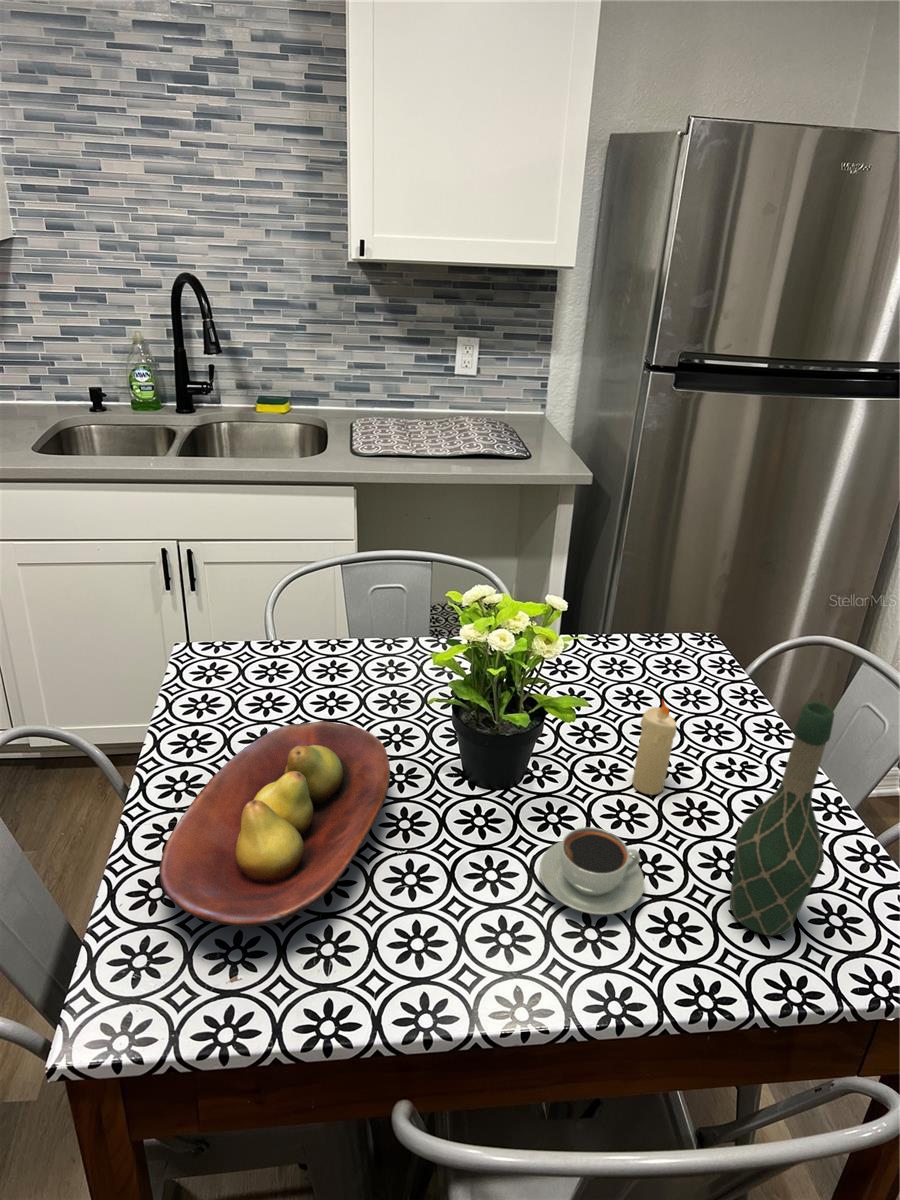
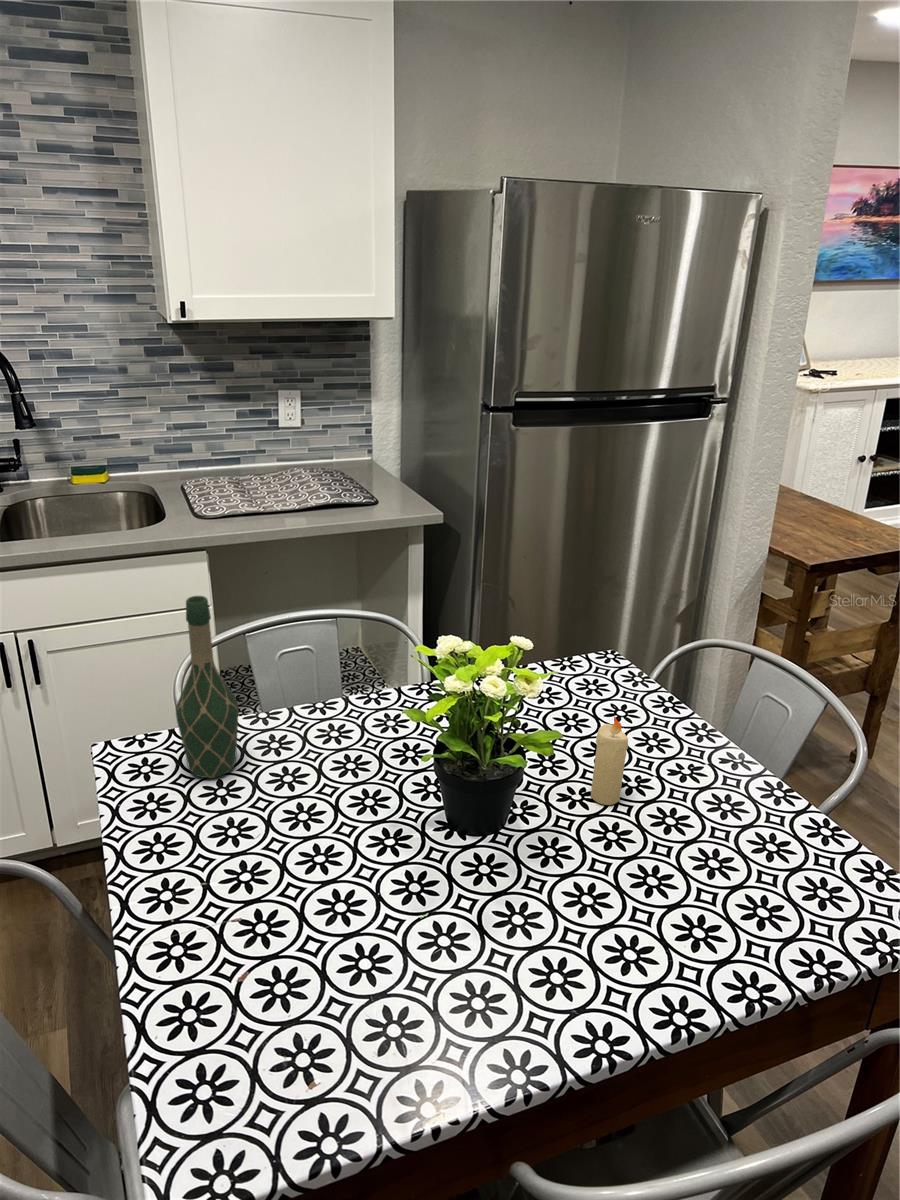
wine bottle: present [730,702,834,936] -> present [176,596,238,778]
fruit bowl: present [159,721,390,927] -> none [195,797,395,1031]
coffee cup: present [540,827,644,915] -> none [551,846,649,926]

